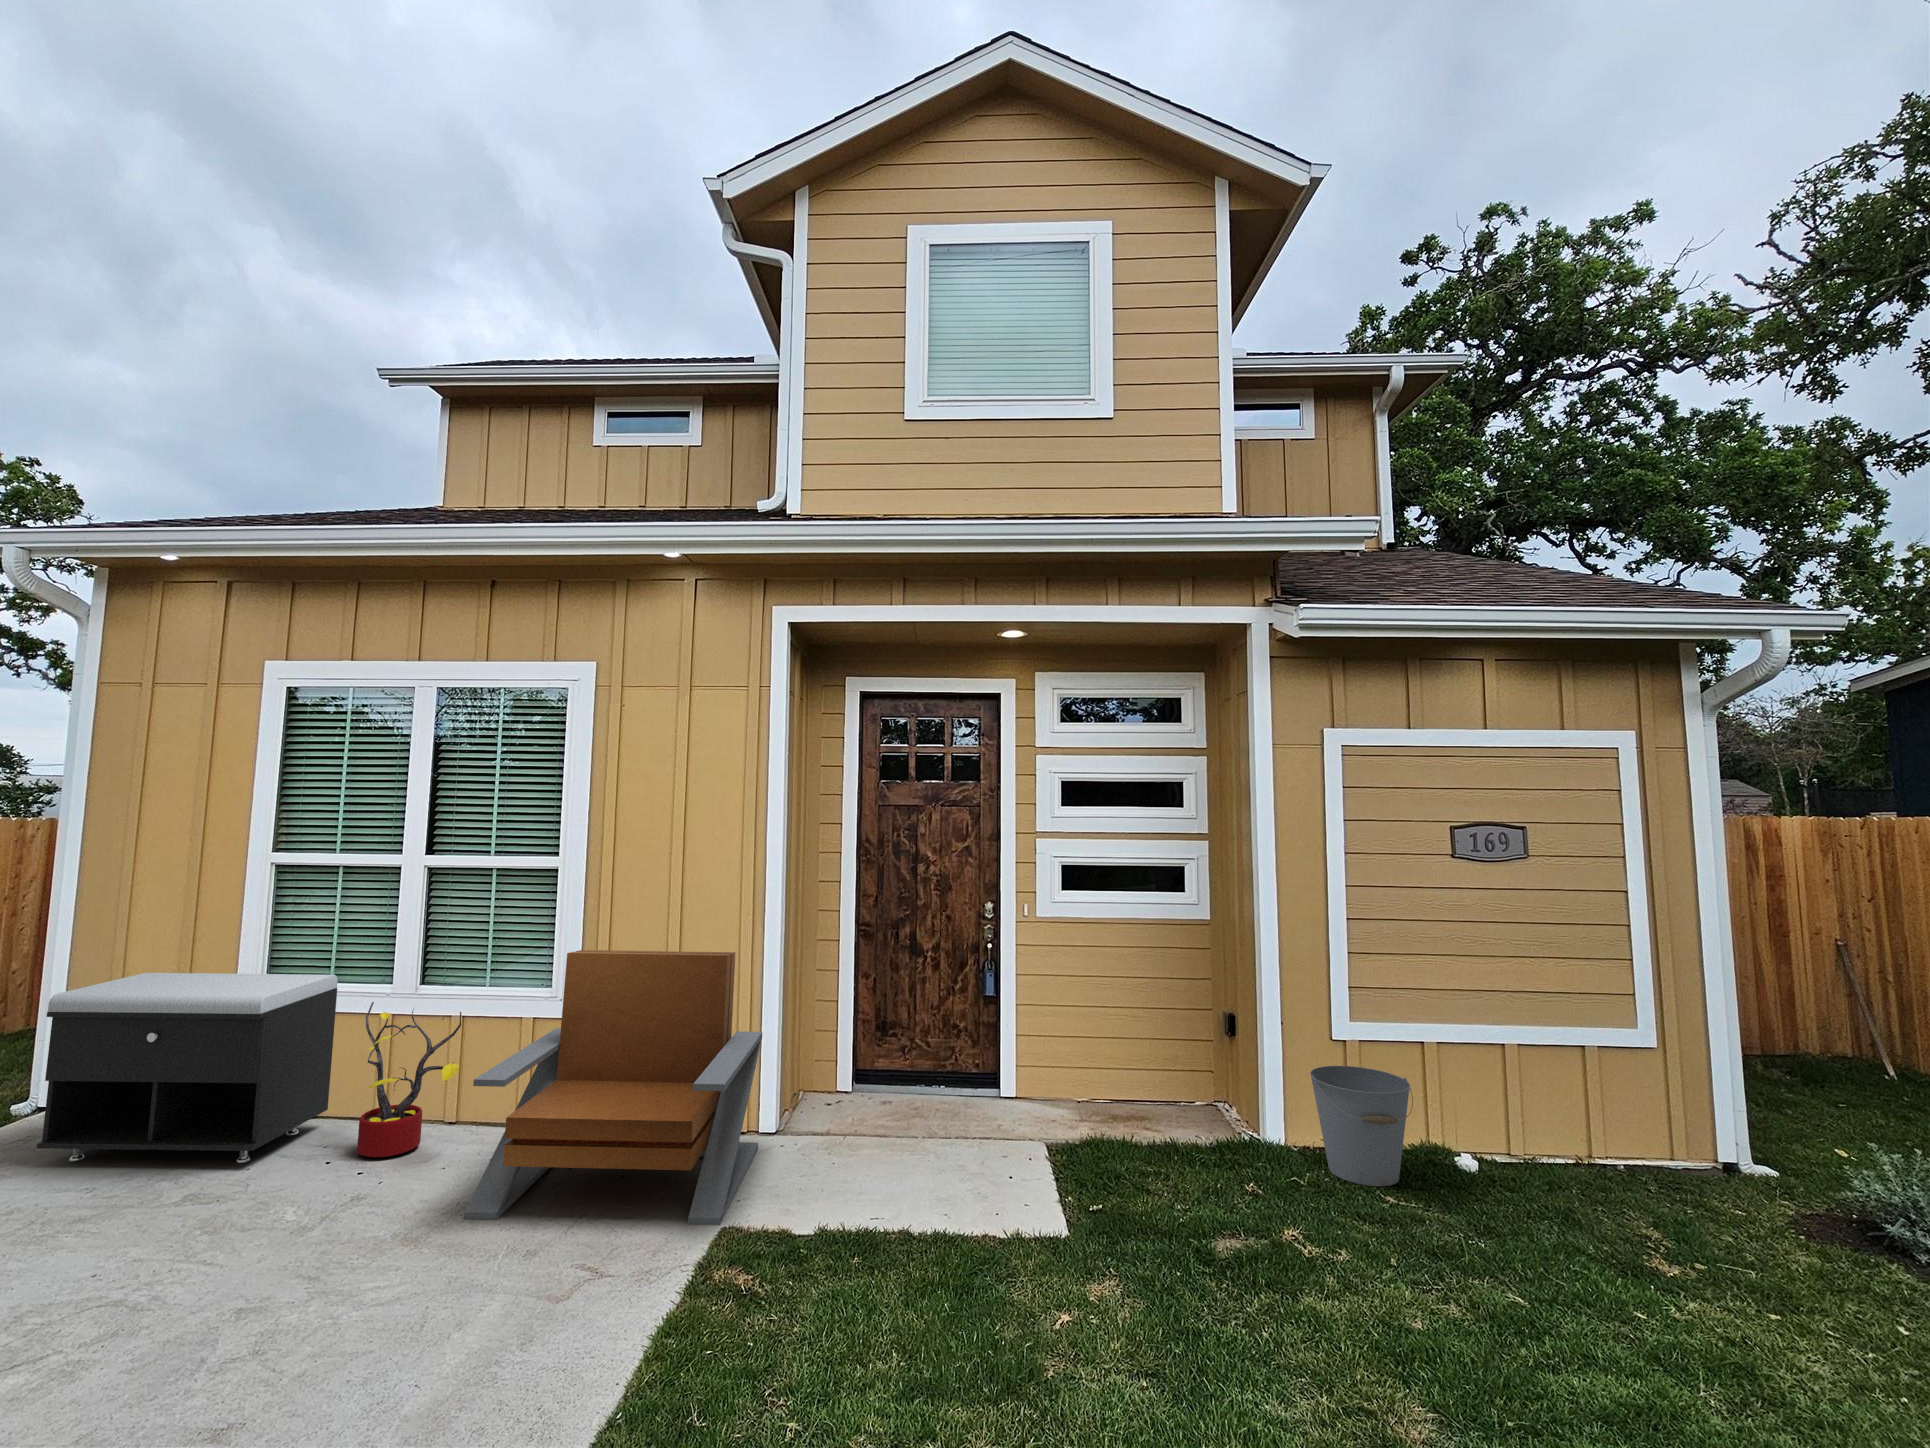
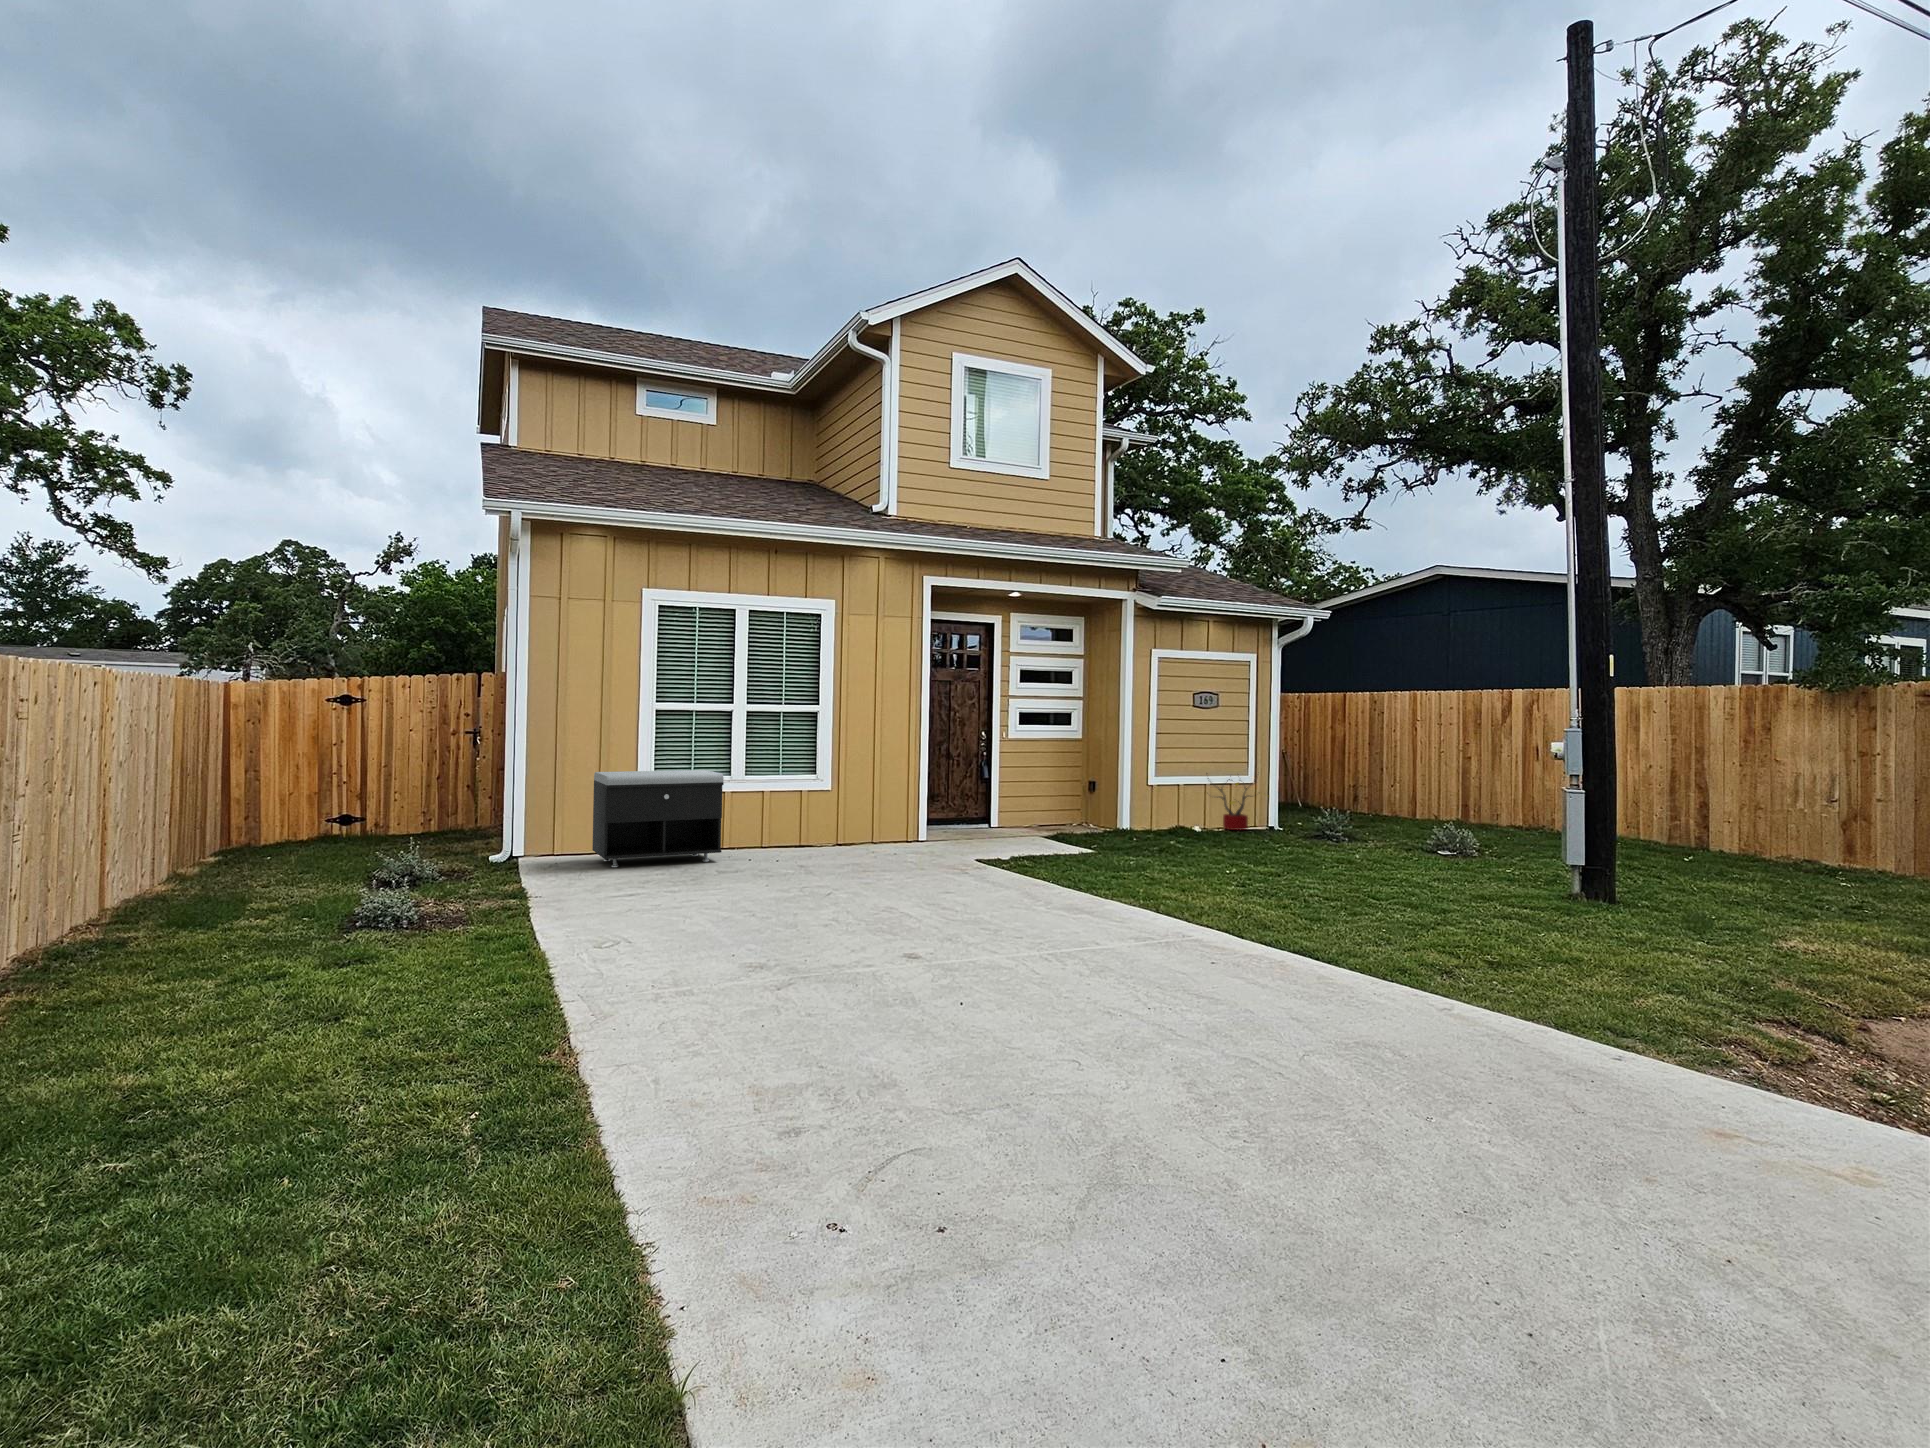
lounge chair: present [465,950,762,1225] -> none [834,749,973,861]
decorative plant: present [357,1002,461,1157] -> present [1208,778,1255,830]
bucket: present [1310,1066,1413,1186] -> none [1146,793,1187,834]

